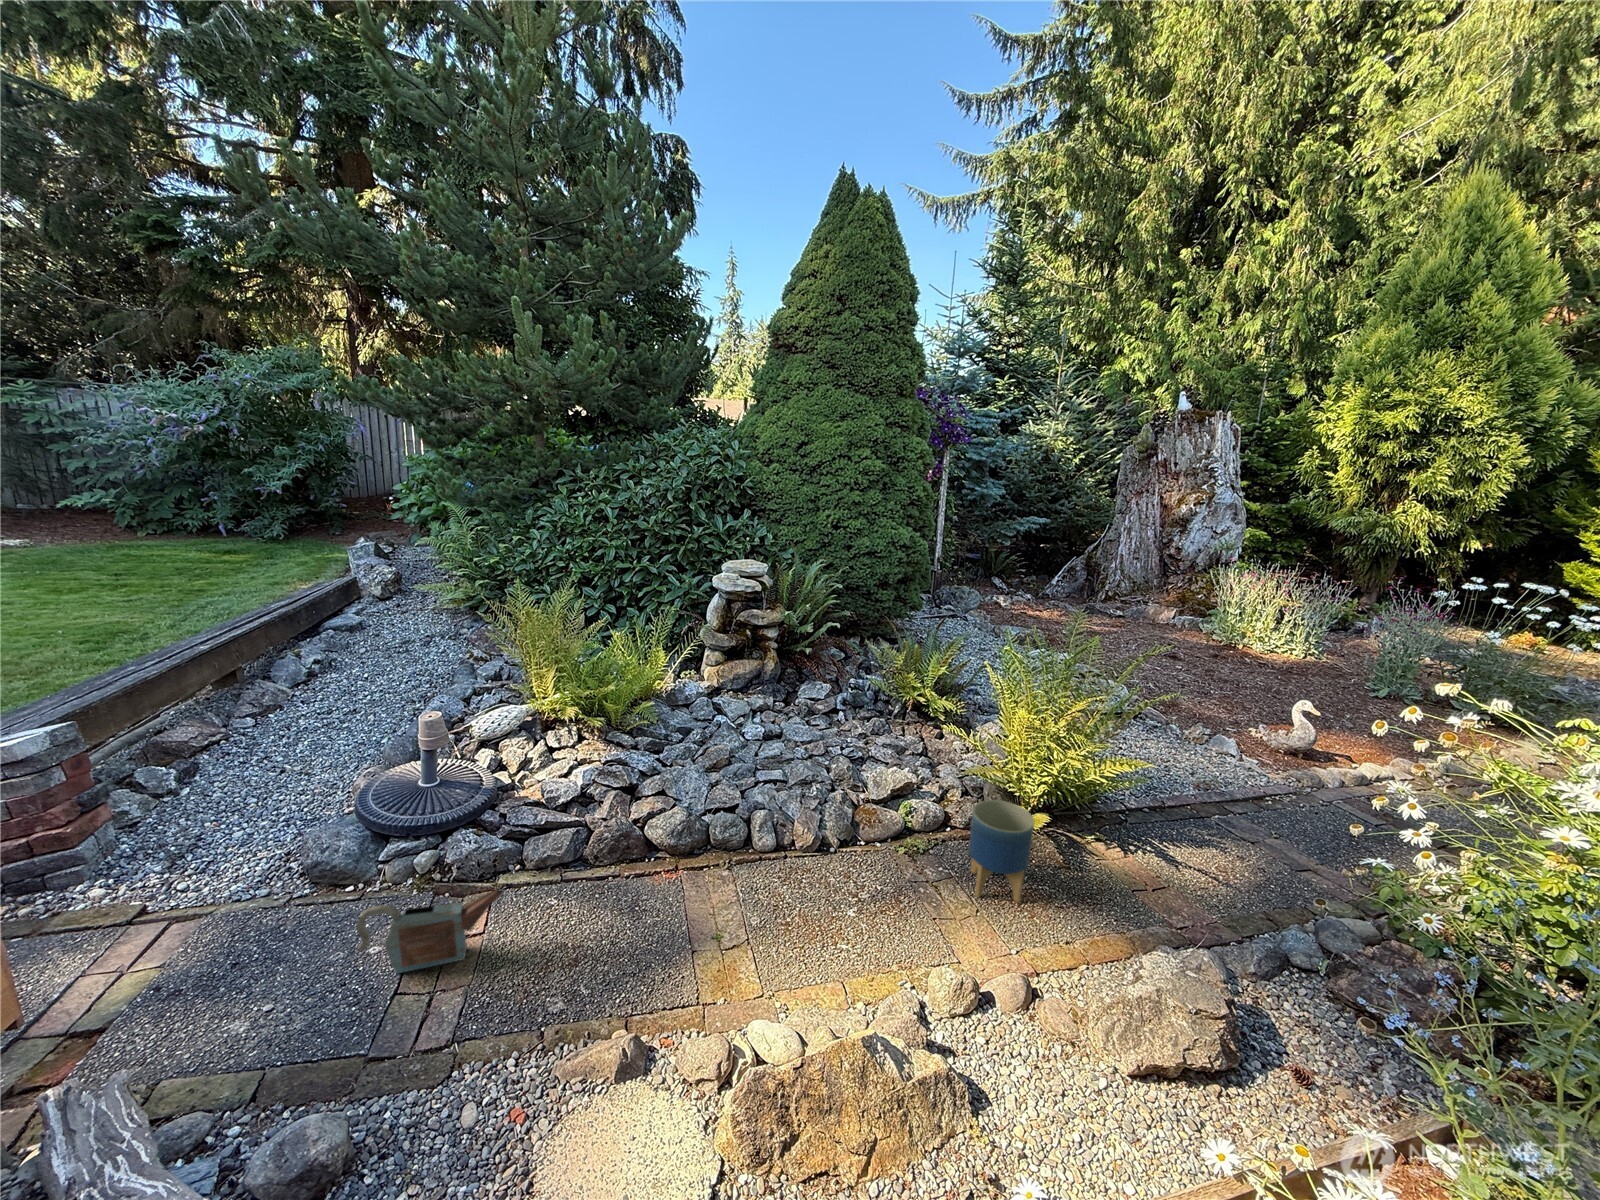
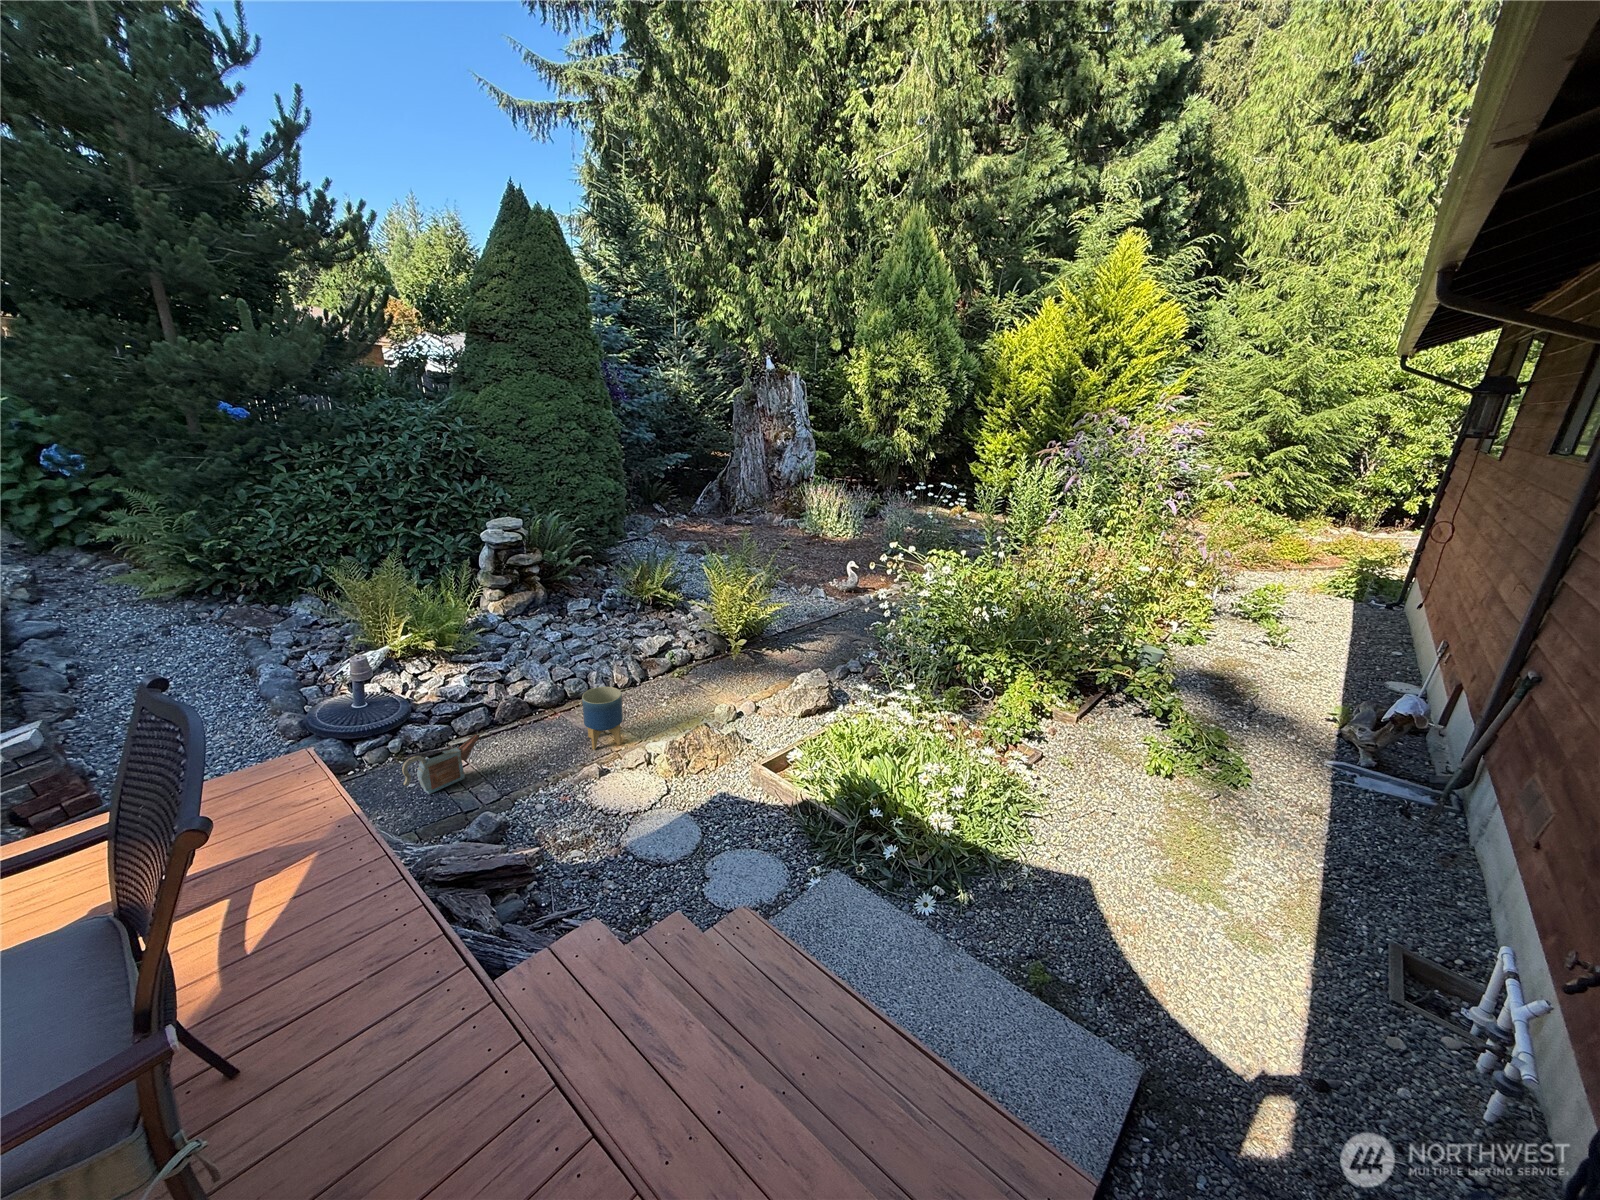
planter: present [969,800,1034,902] -> present [582,687,623,750]

